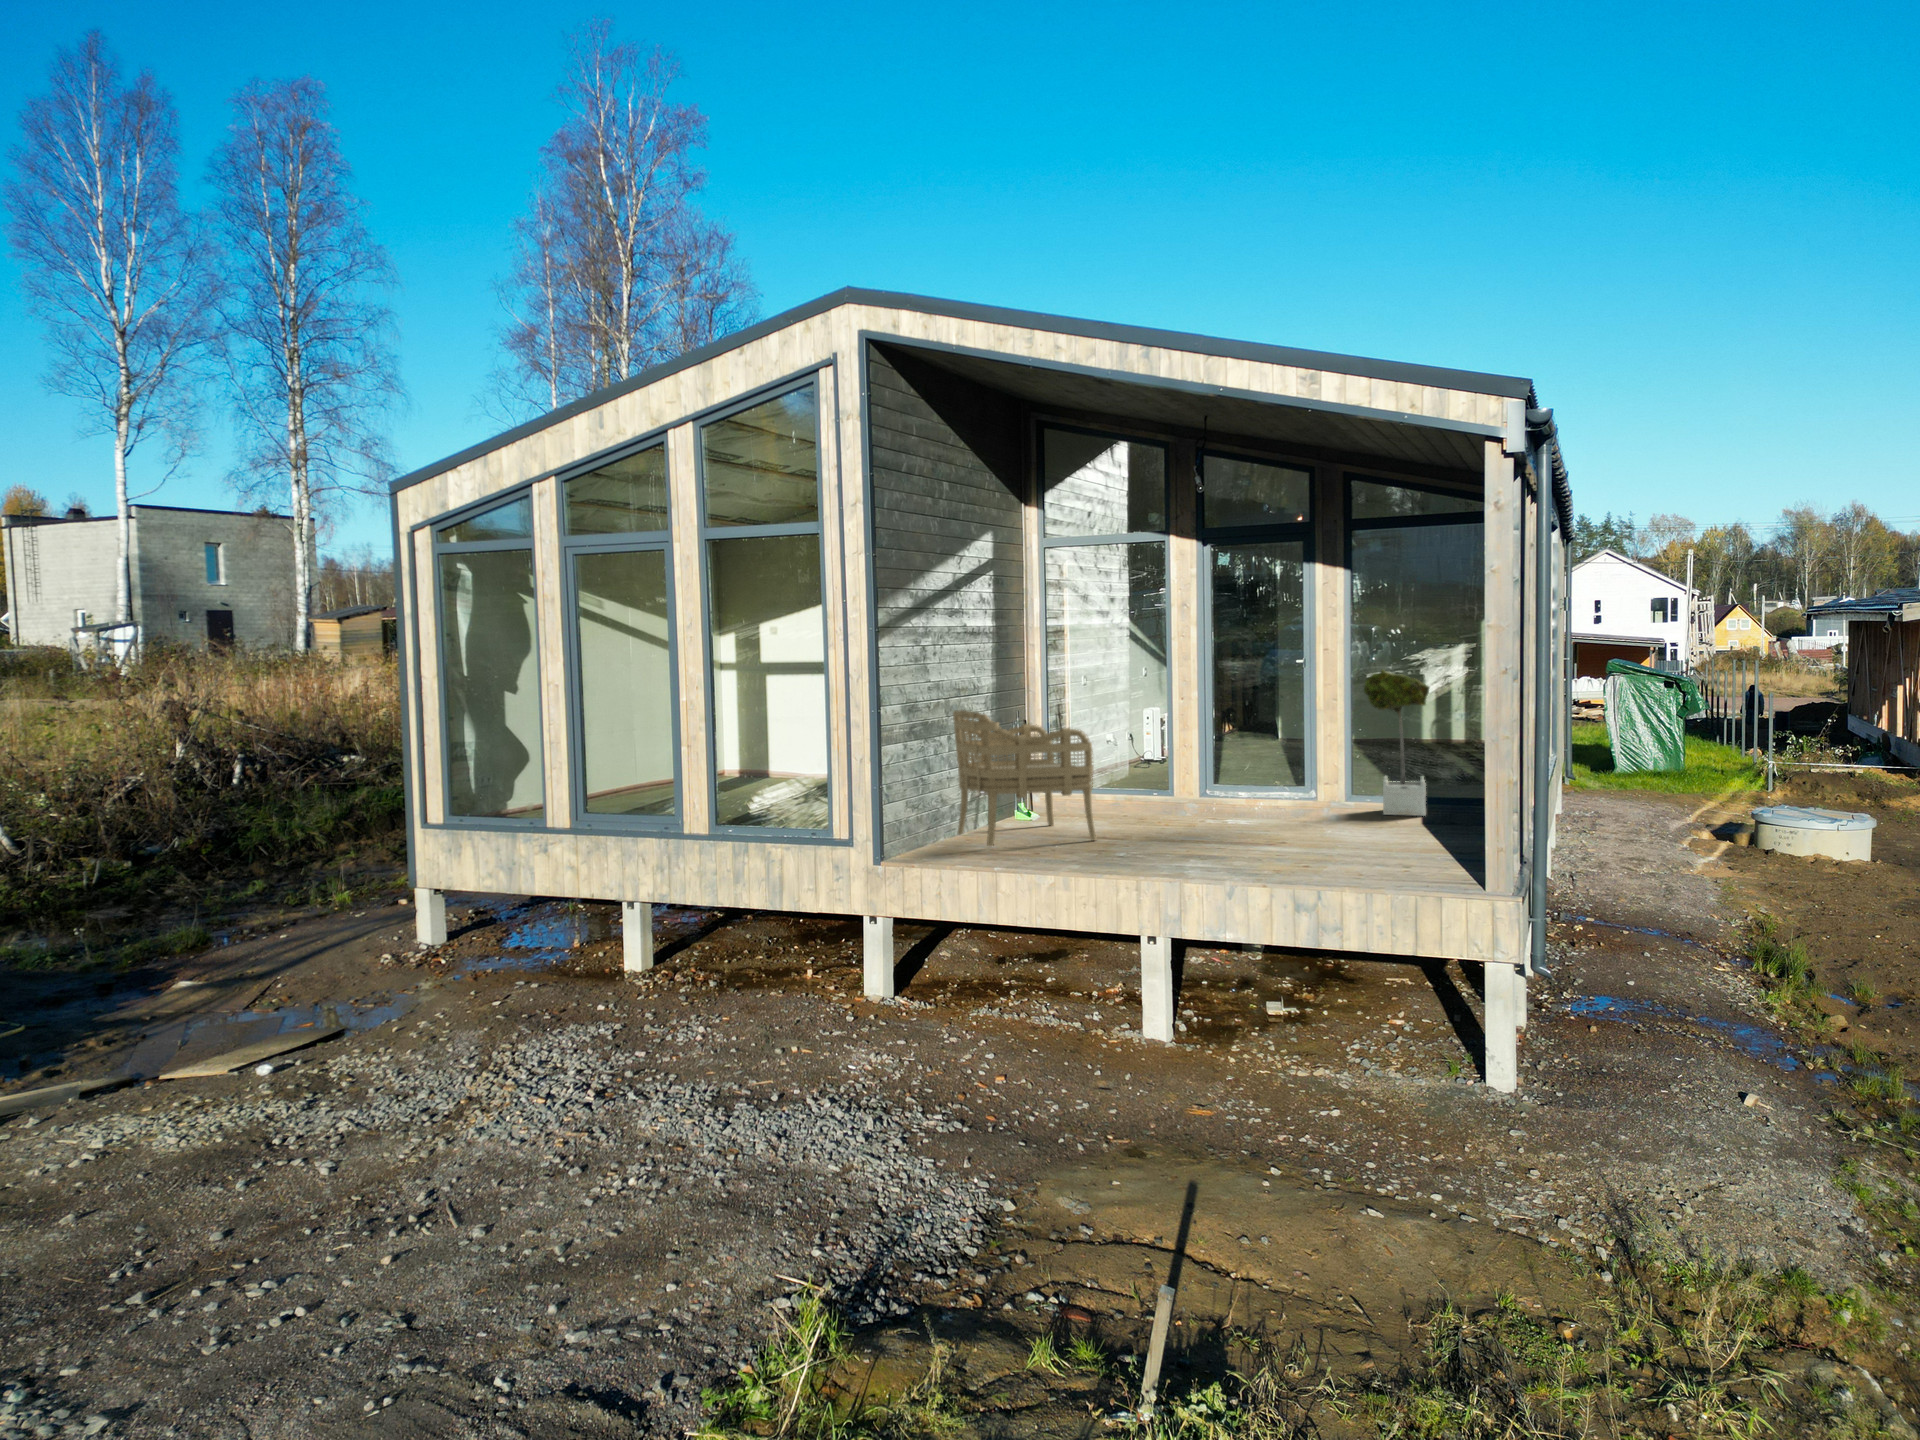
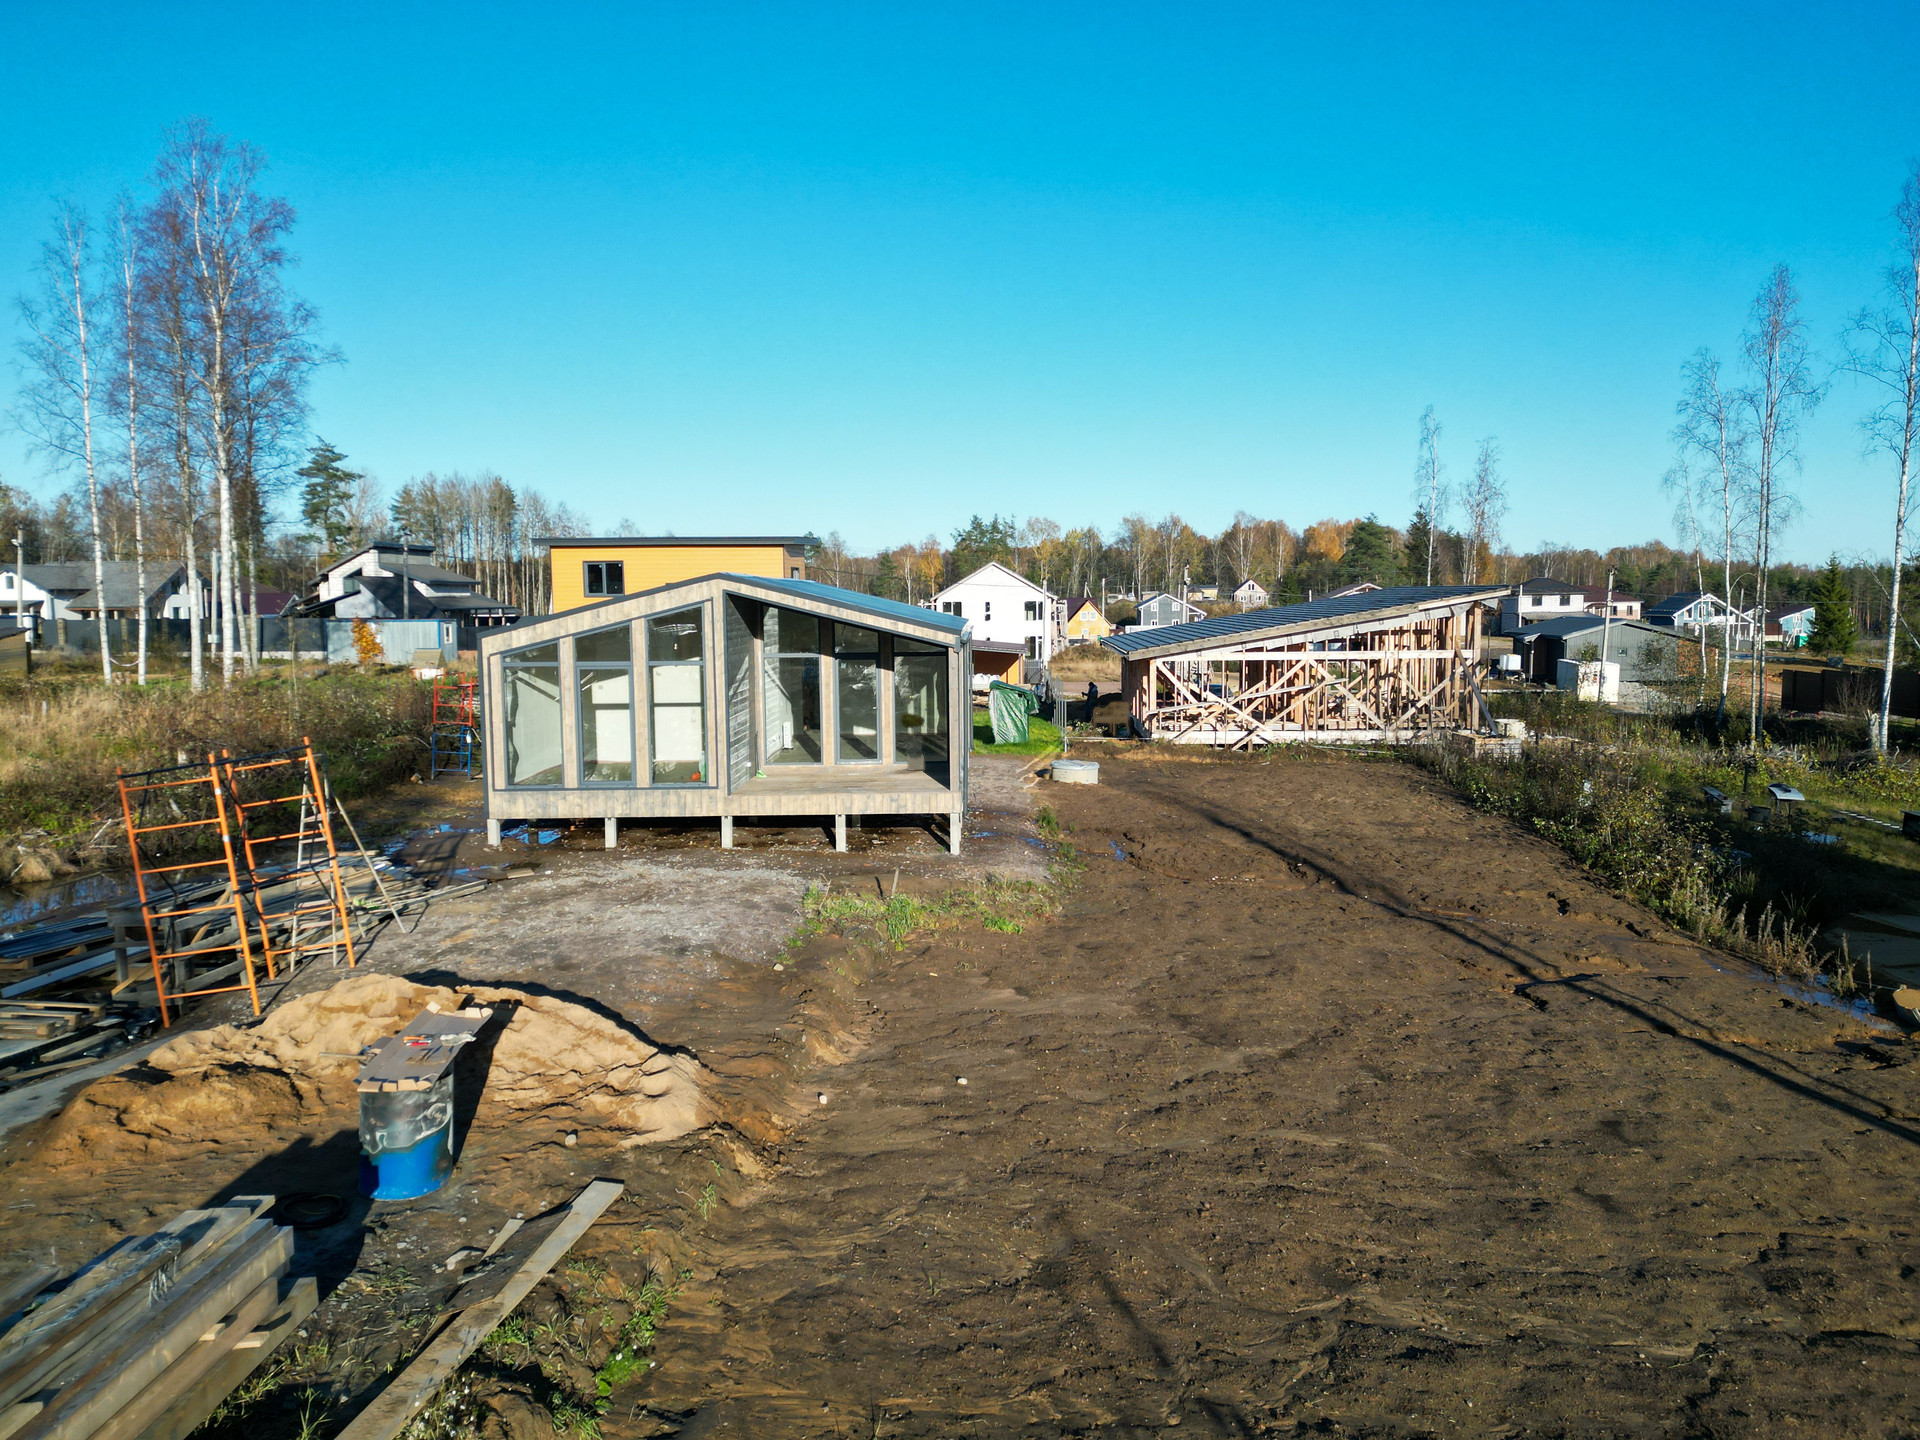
armchair: present [953,710,1097,846] -> present [1093,702,1129,735]

